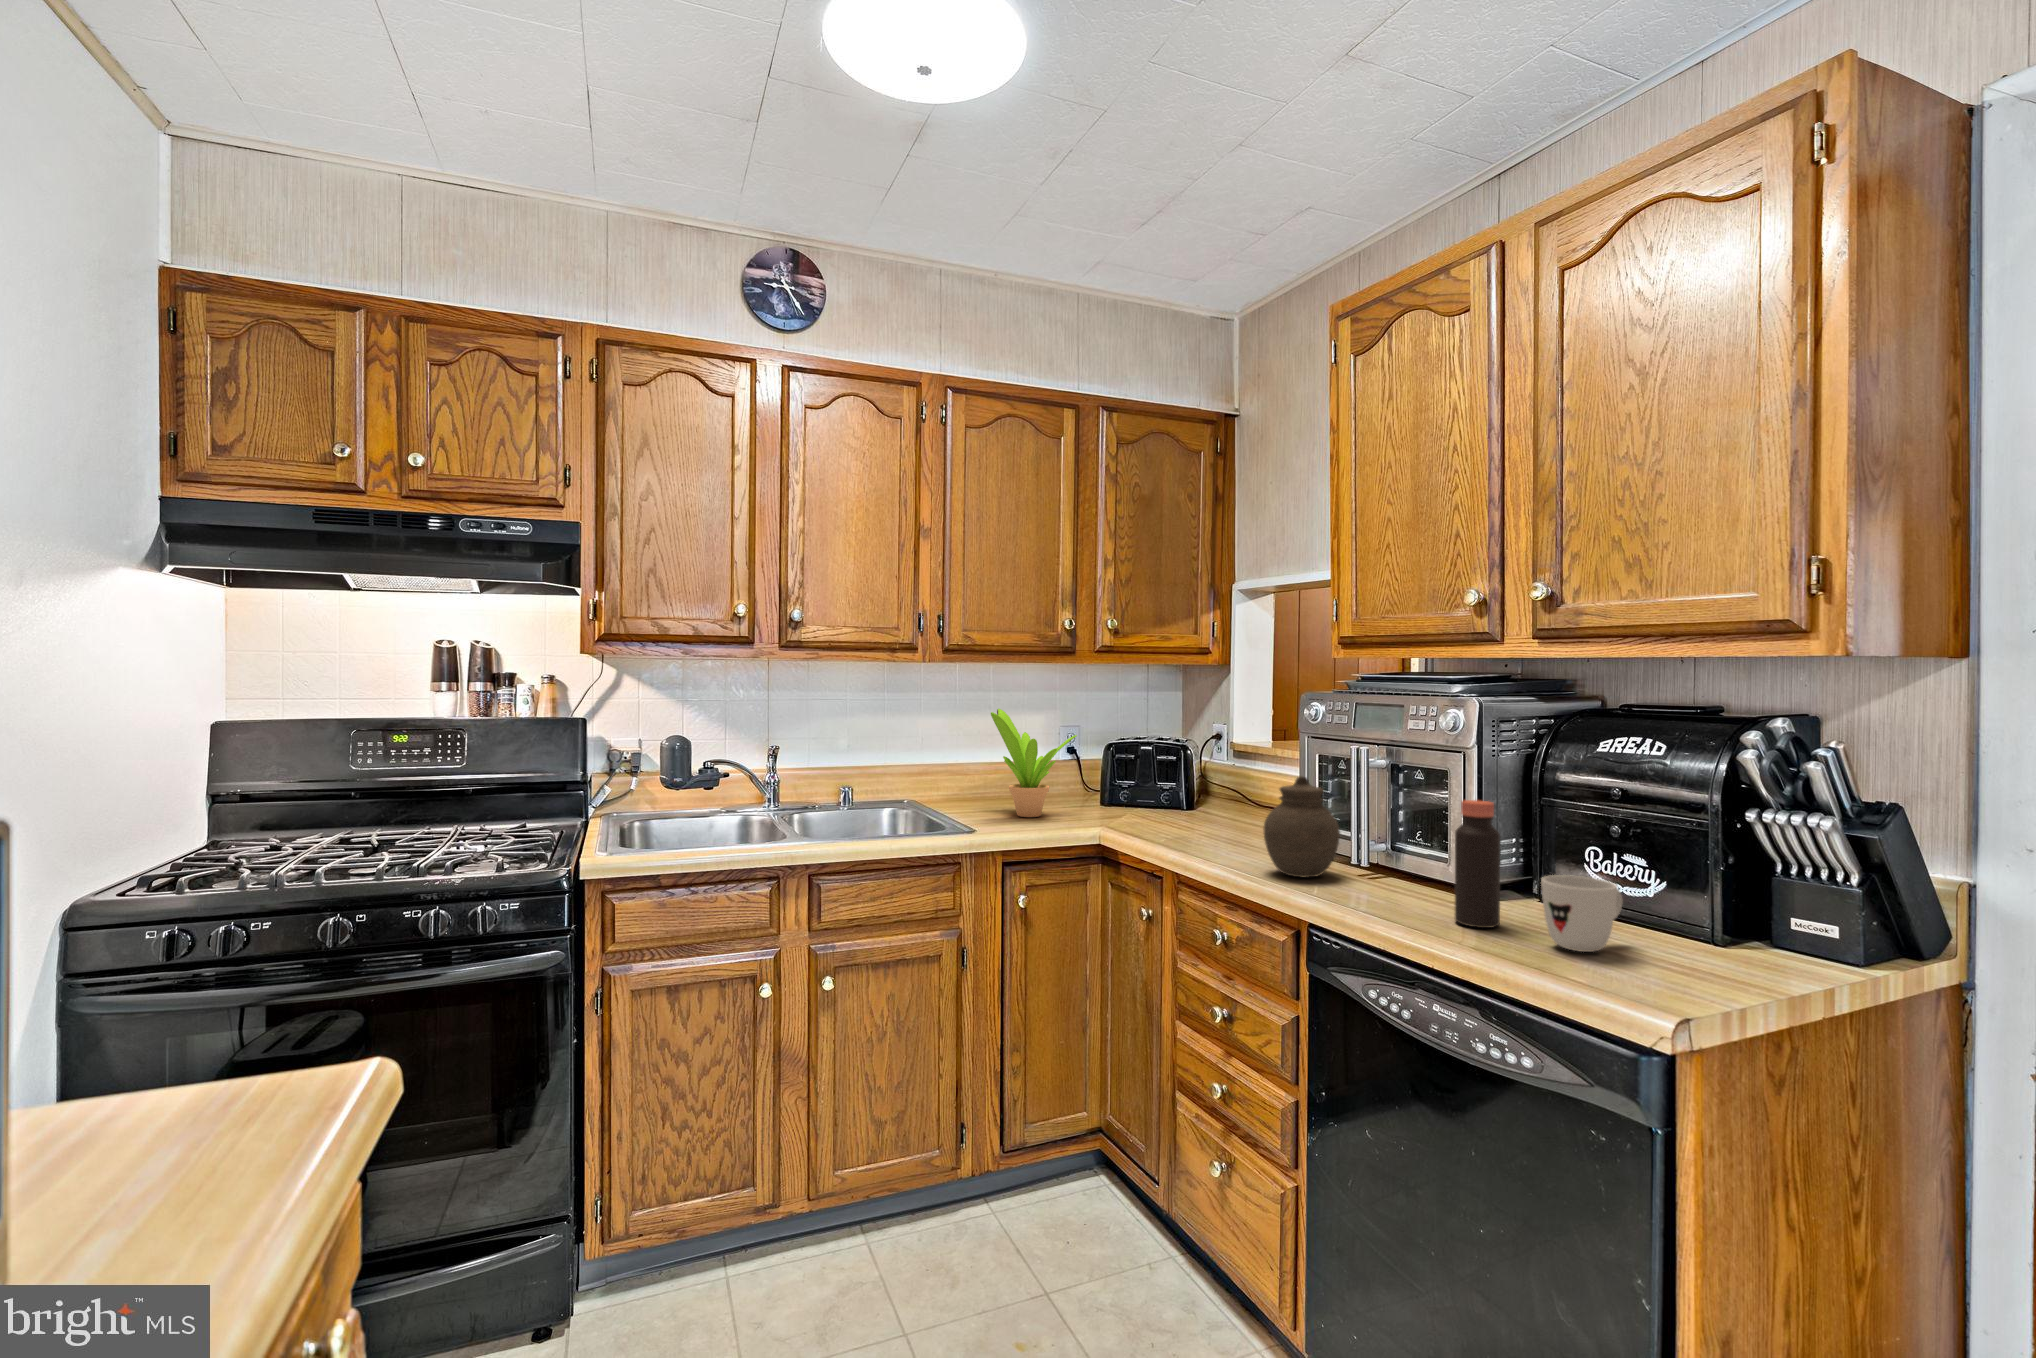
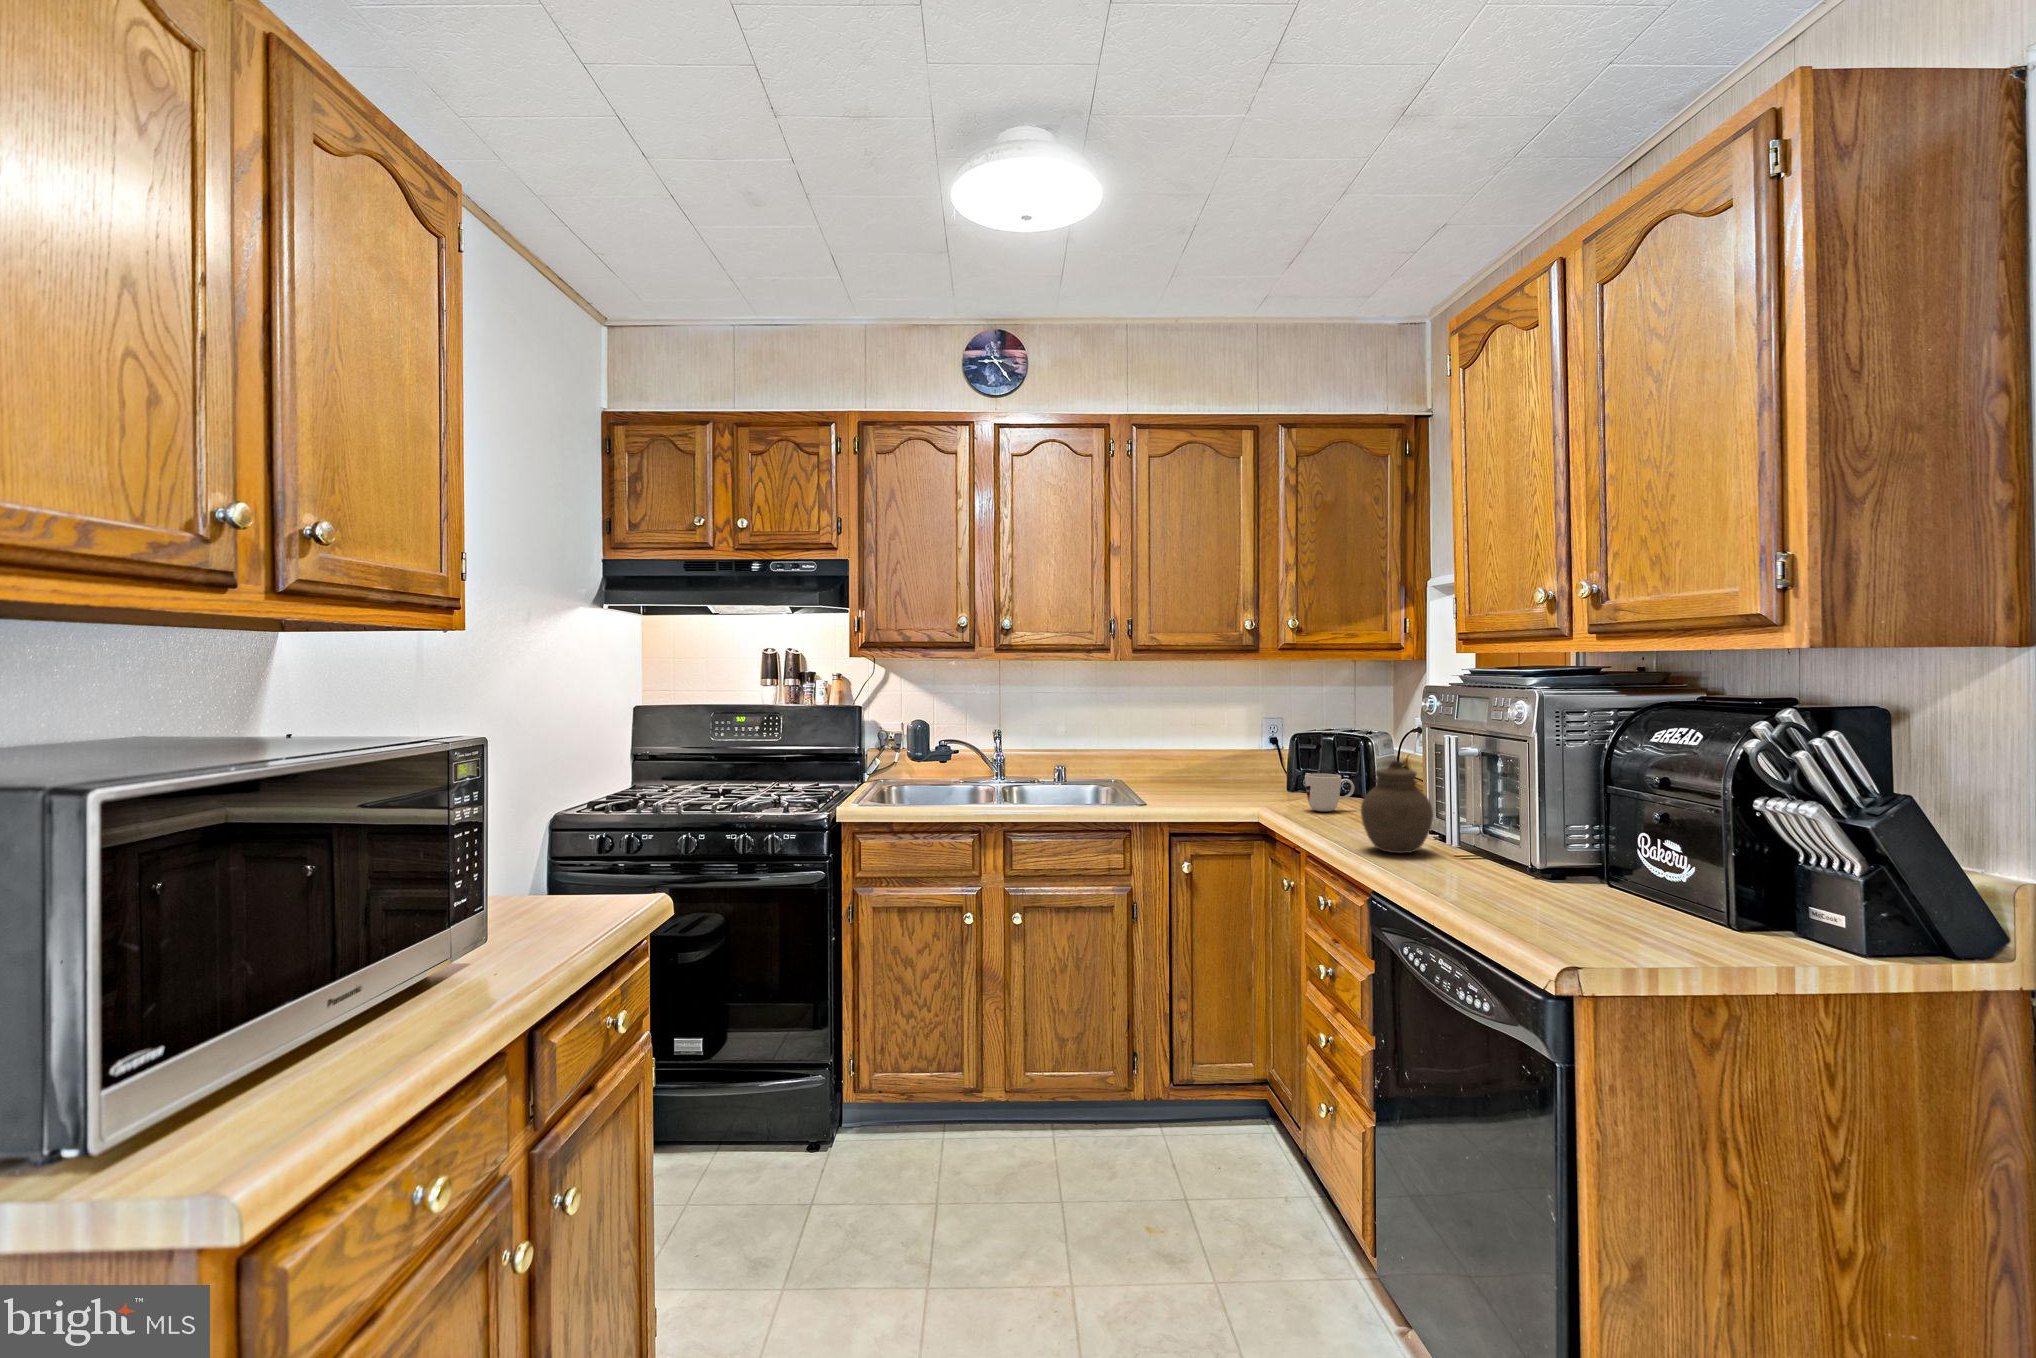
potted plant: present [991,709,1077,817] -> none [1168,700,1254,796]
bottle: present [1455,800,1500,928] -> none [1487,783,1531,901]
mug: present [1541,875,1623,952] -> present [1305,774,1354,811]

